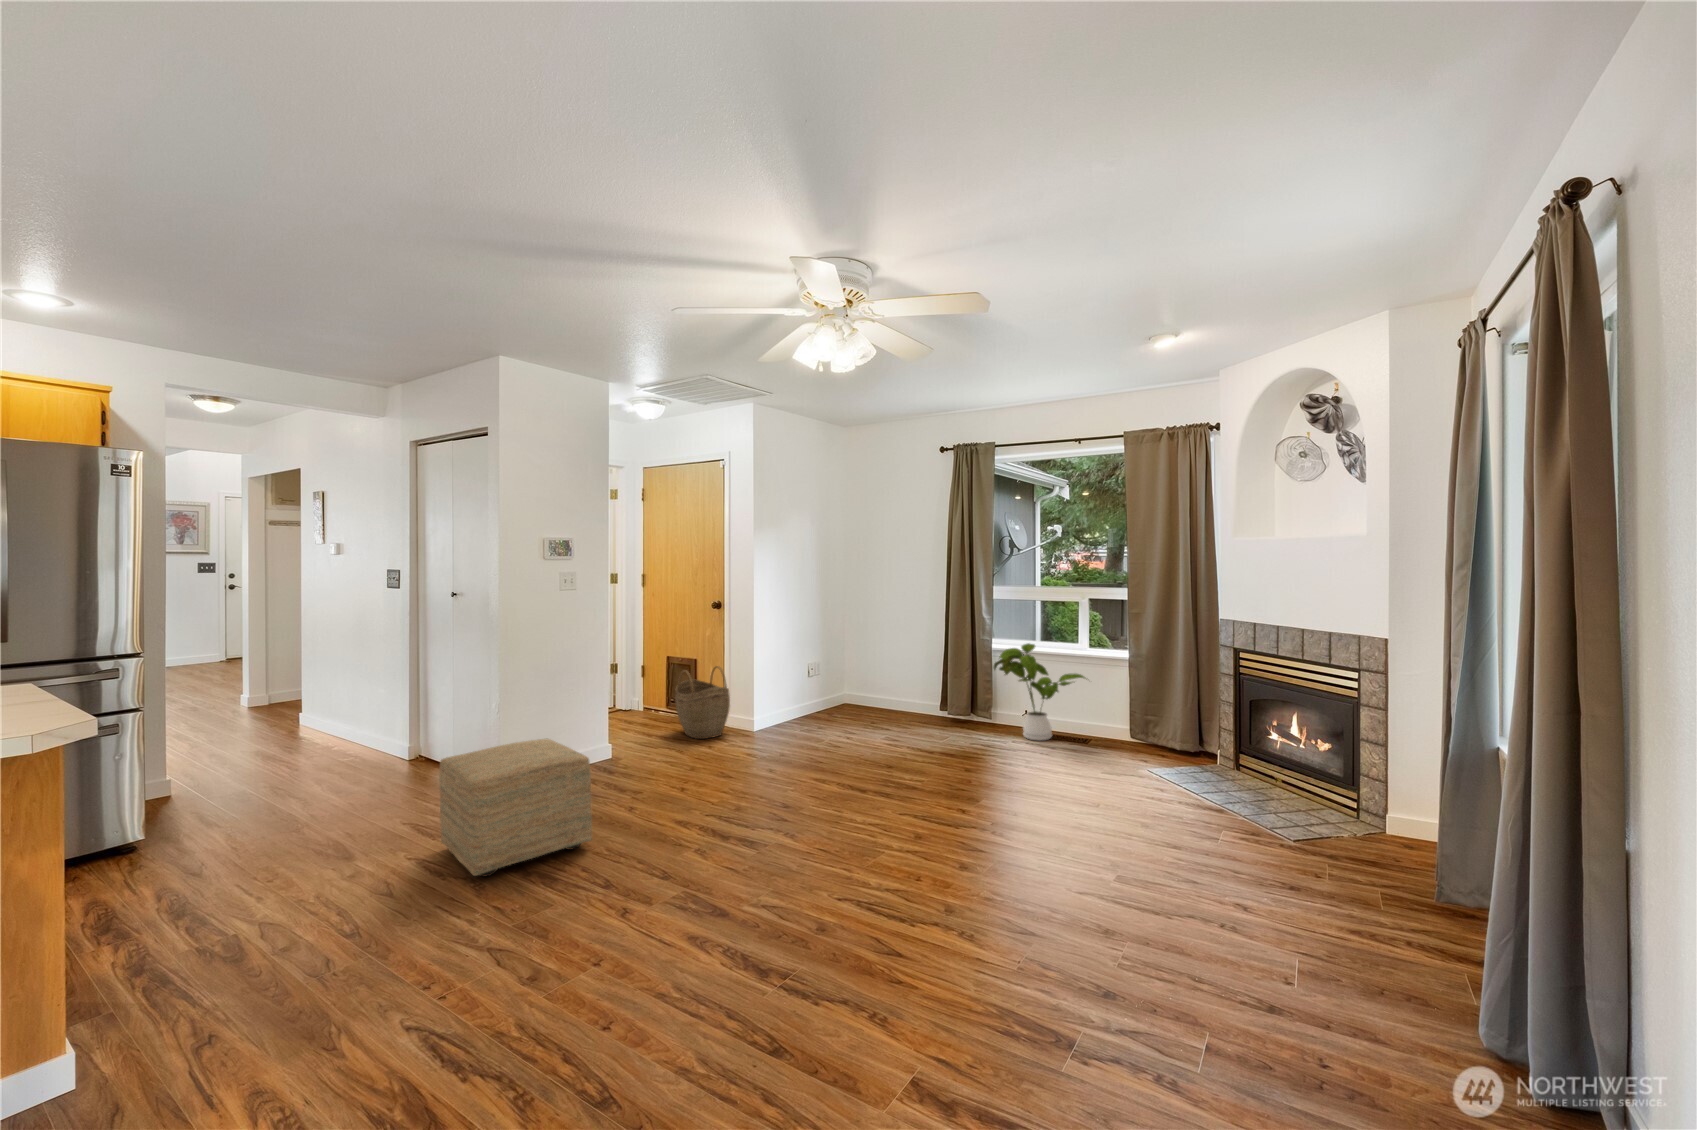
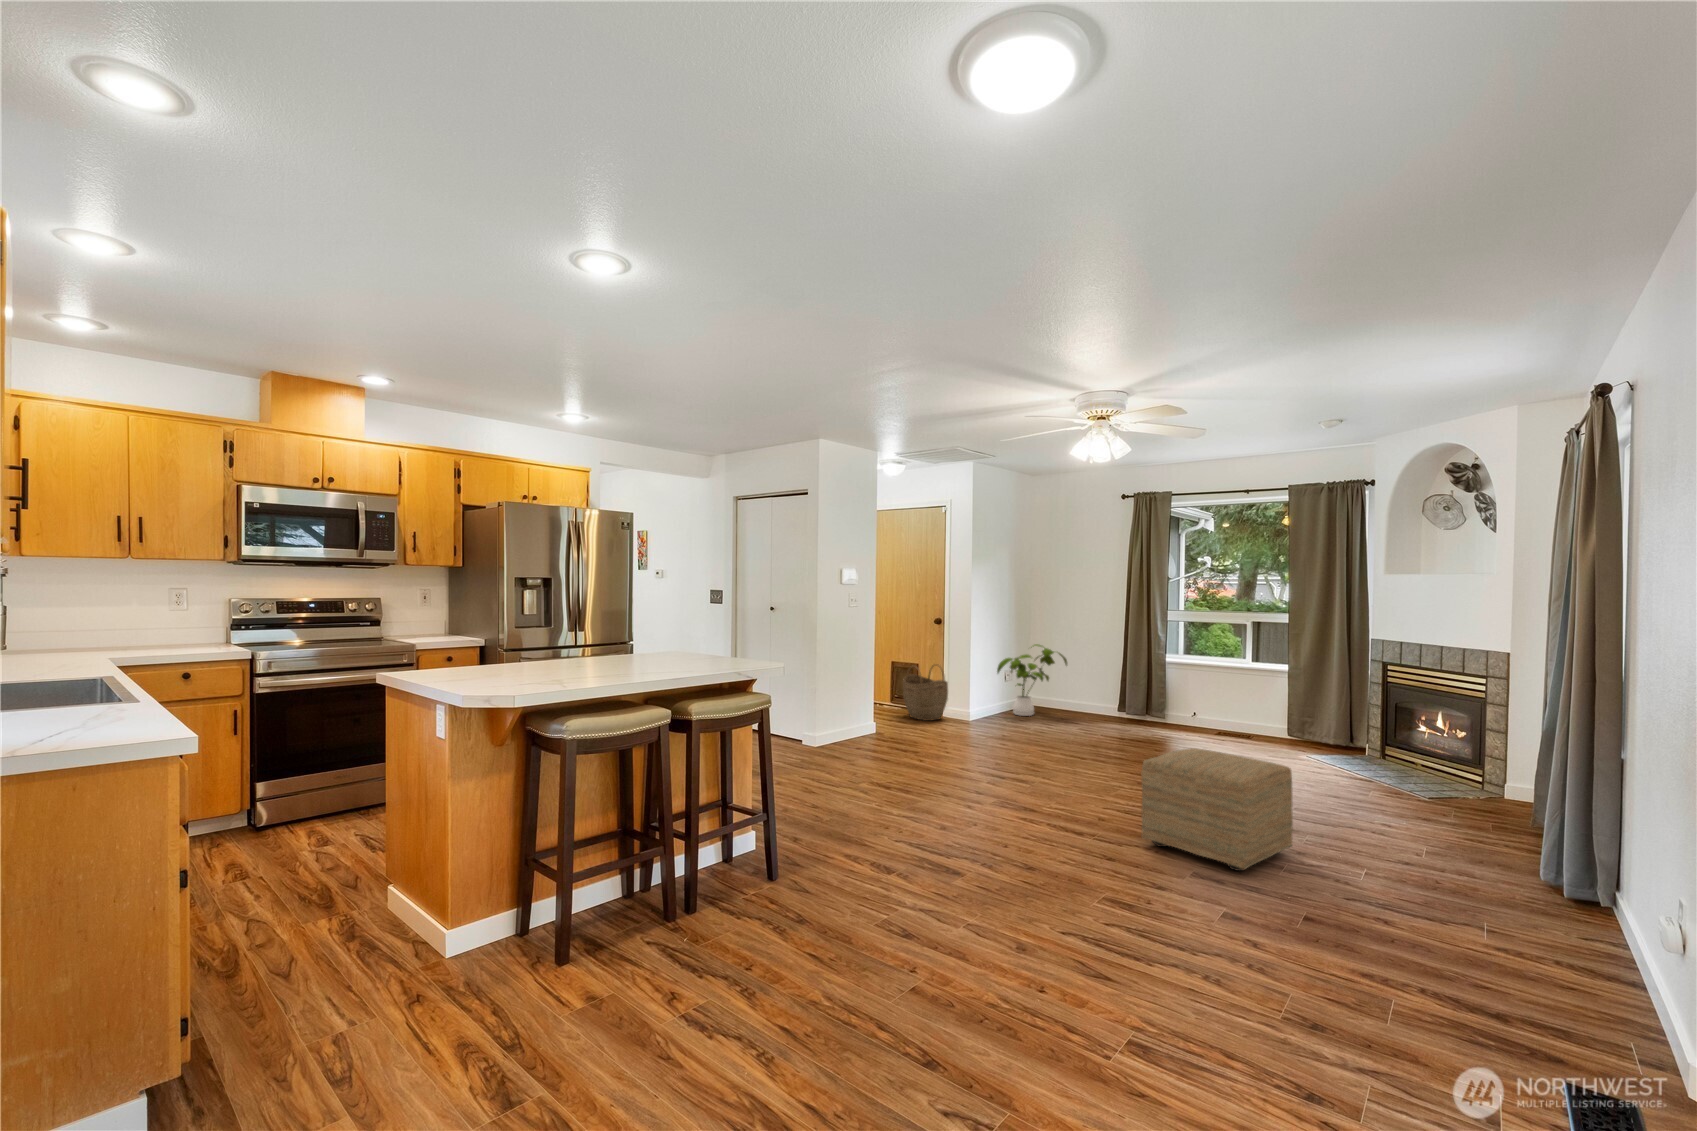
house plant: present [994,643,1085,741] -> present [997,644,1067,716]
ottoman: present [439,739,592,876] -> present [1141,748,1293,871]

